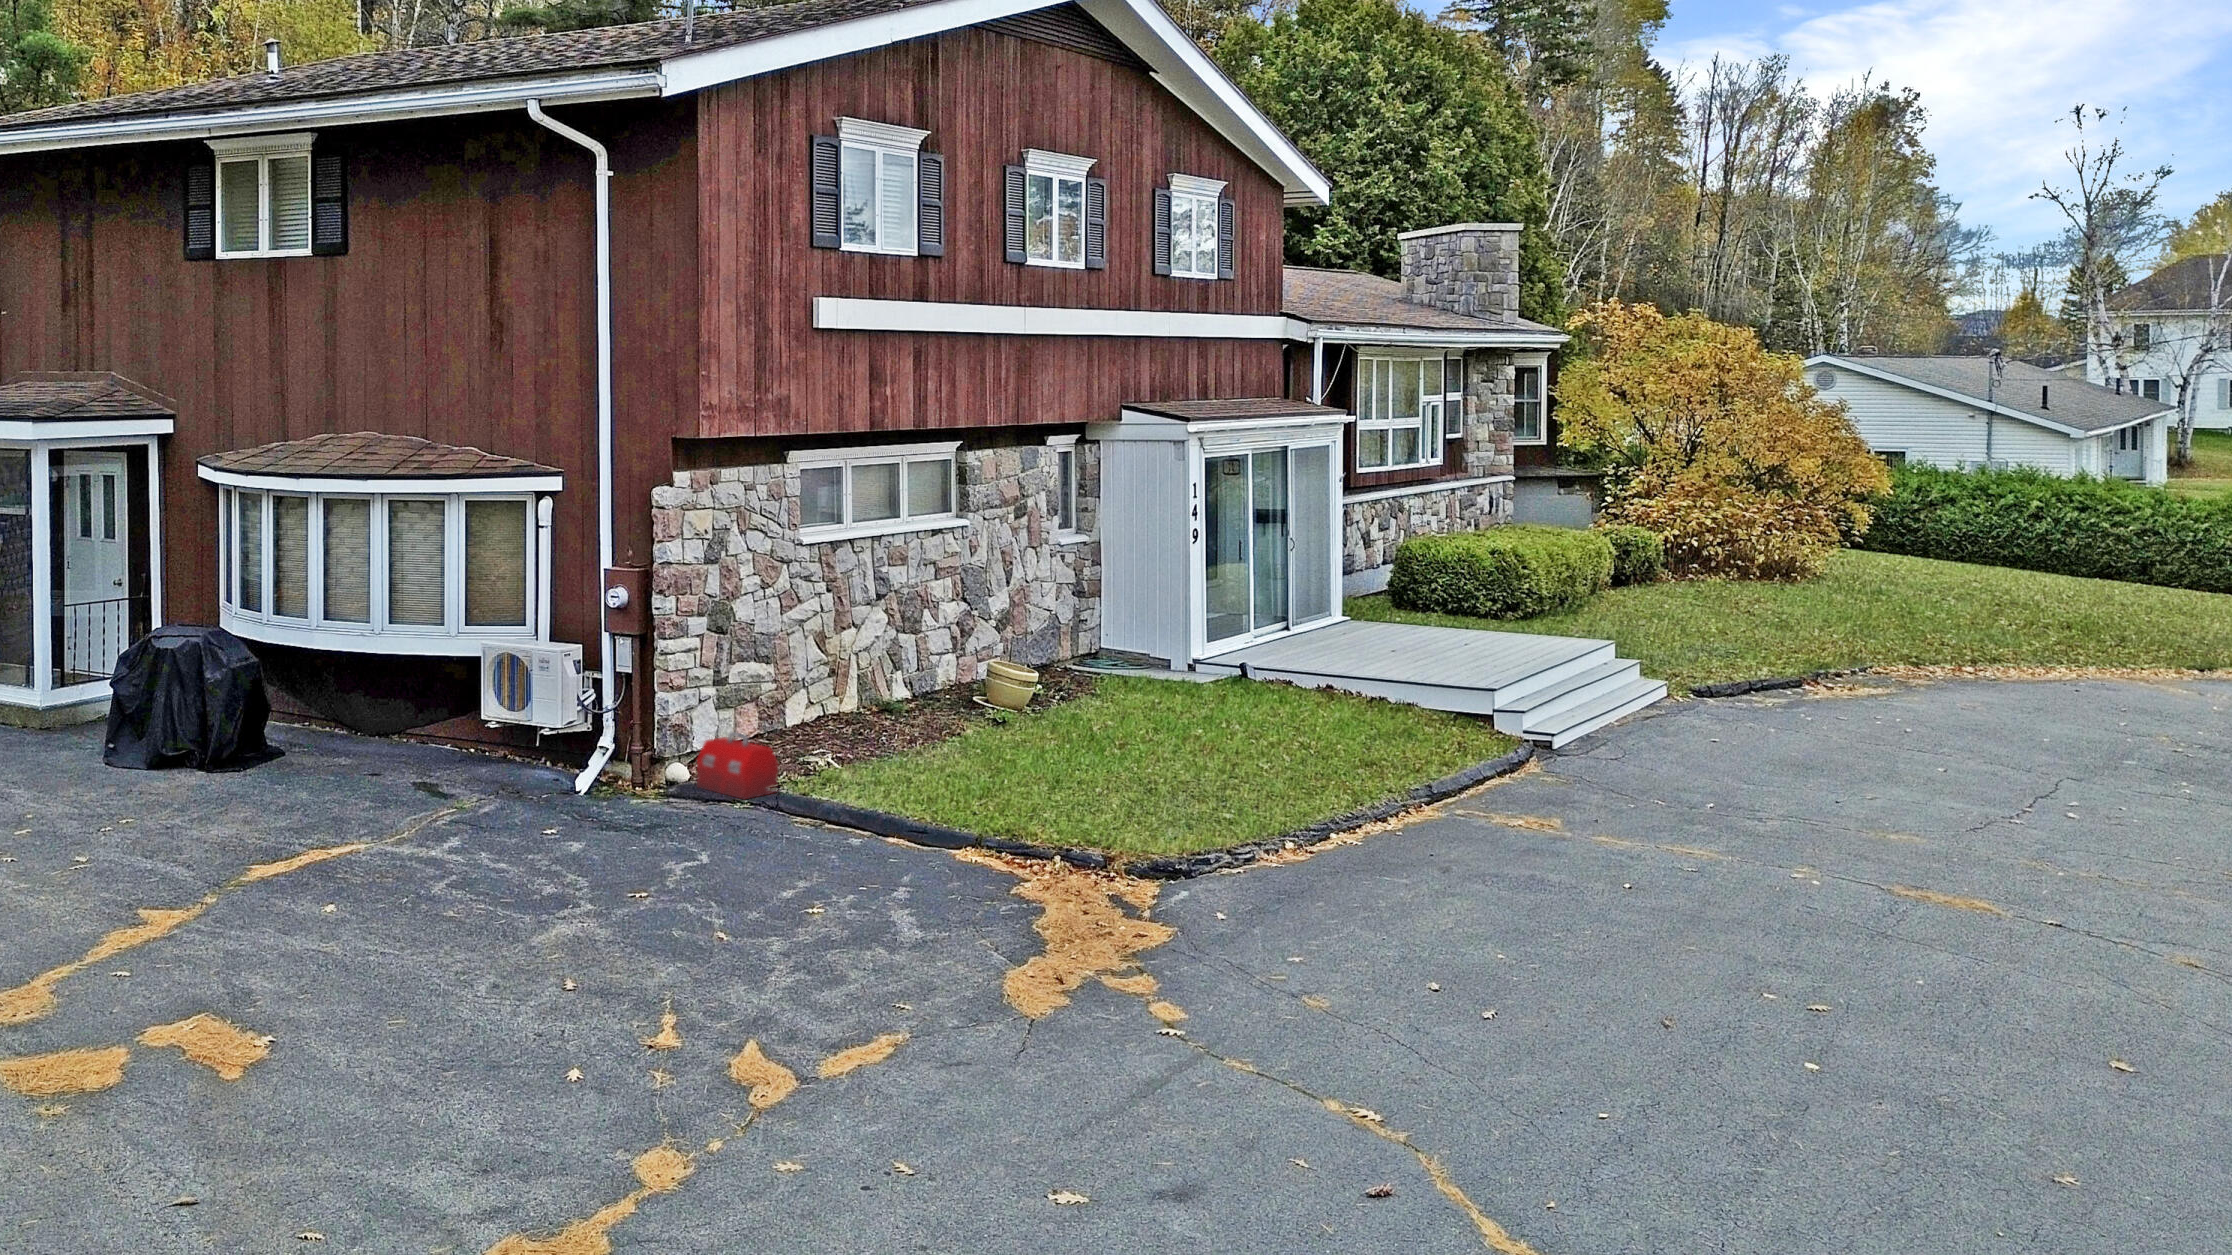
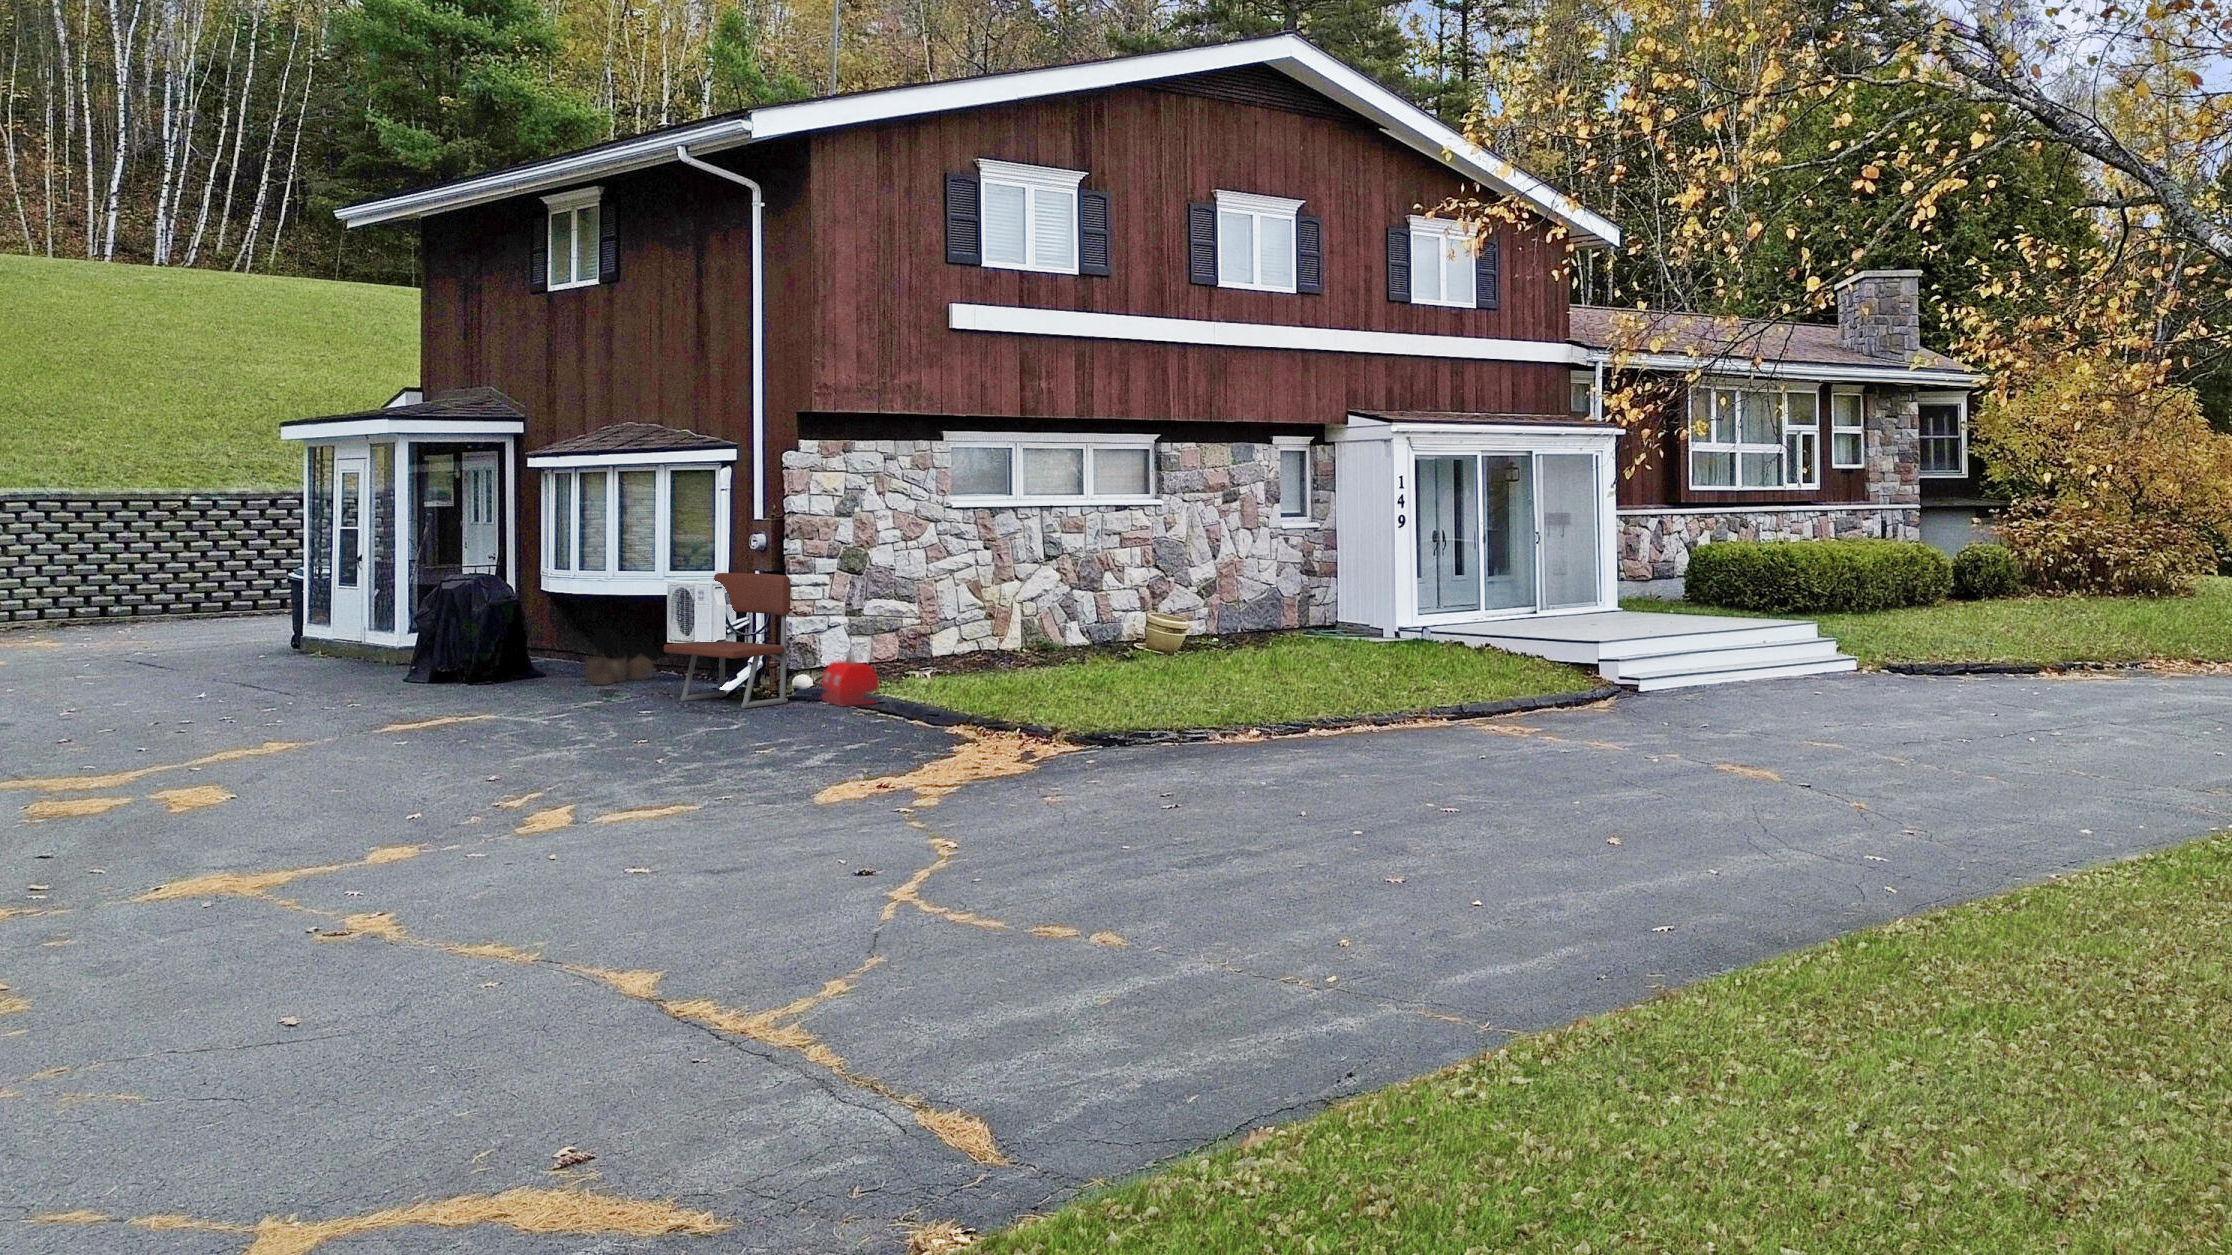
bench: none [515,631,674,806] -> present [664,573,791,708]
woven basket: none [327,714,403,760] -> present [585,654,653,685]

